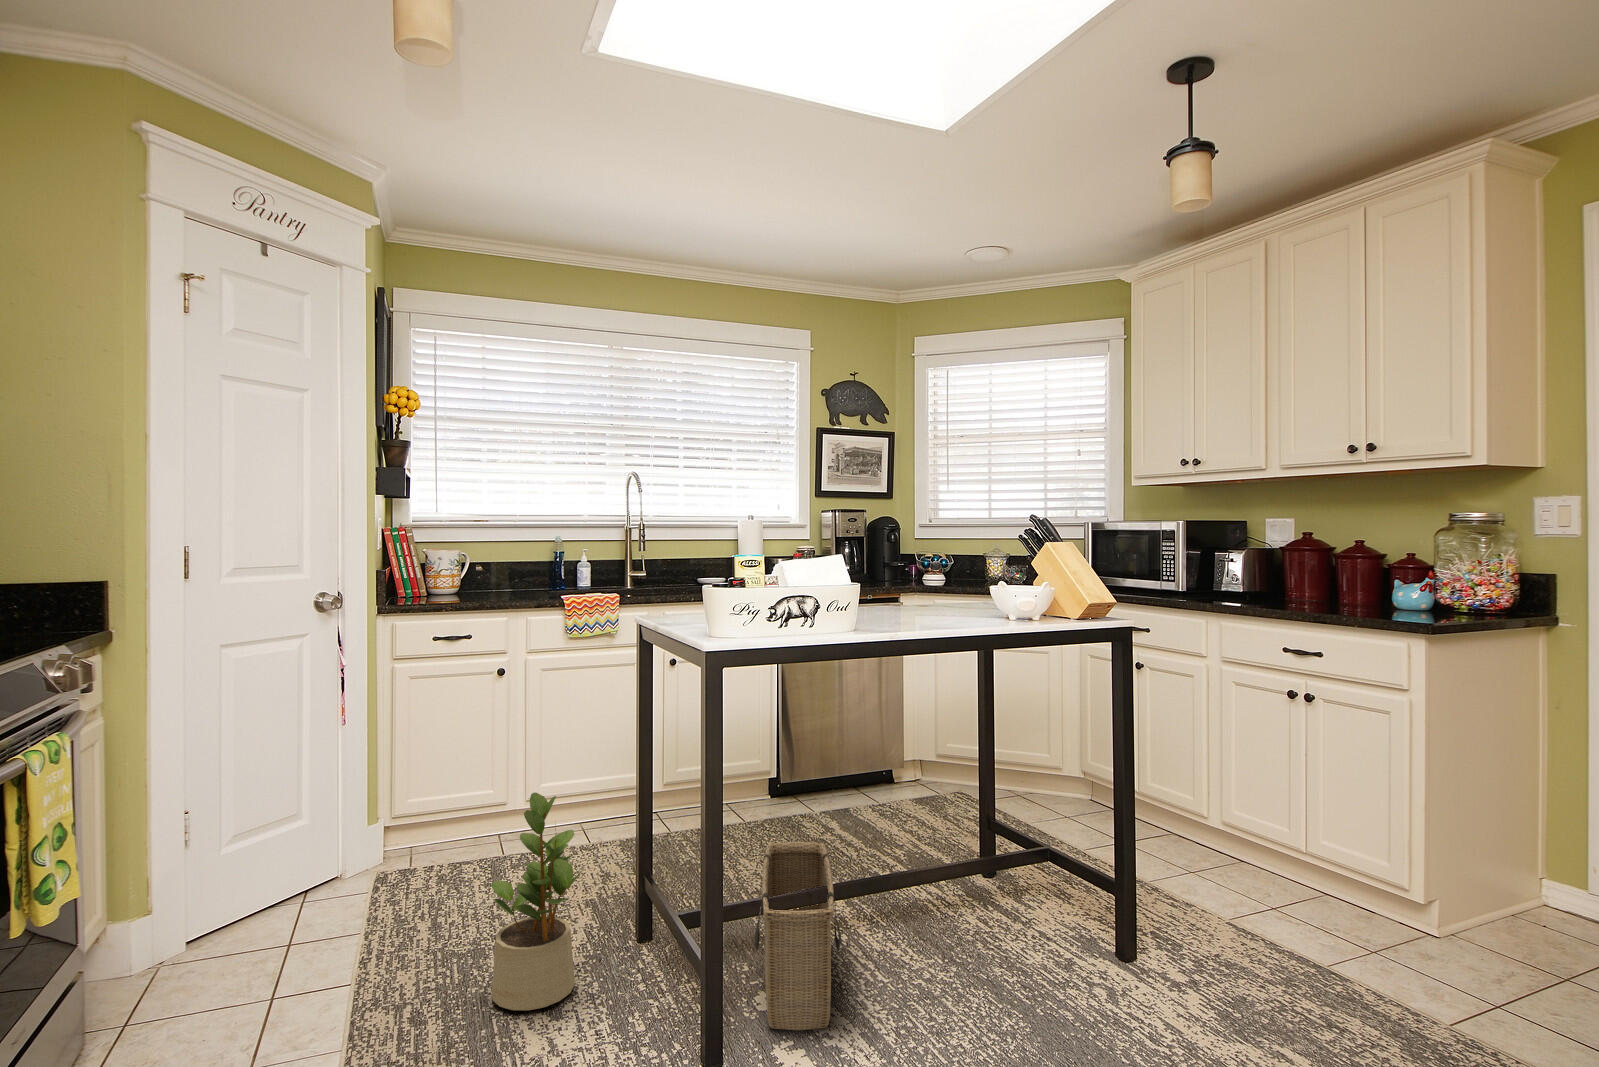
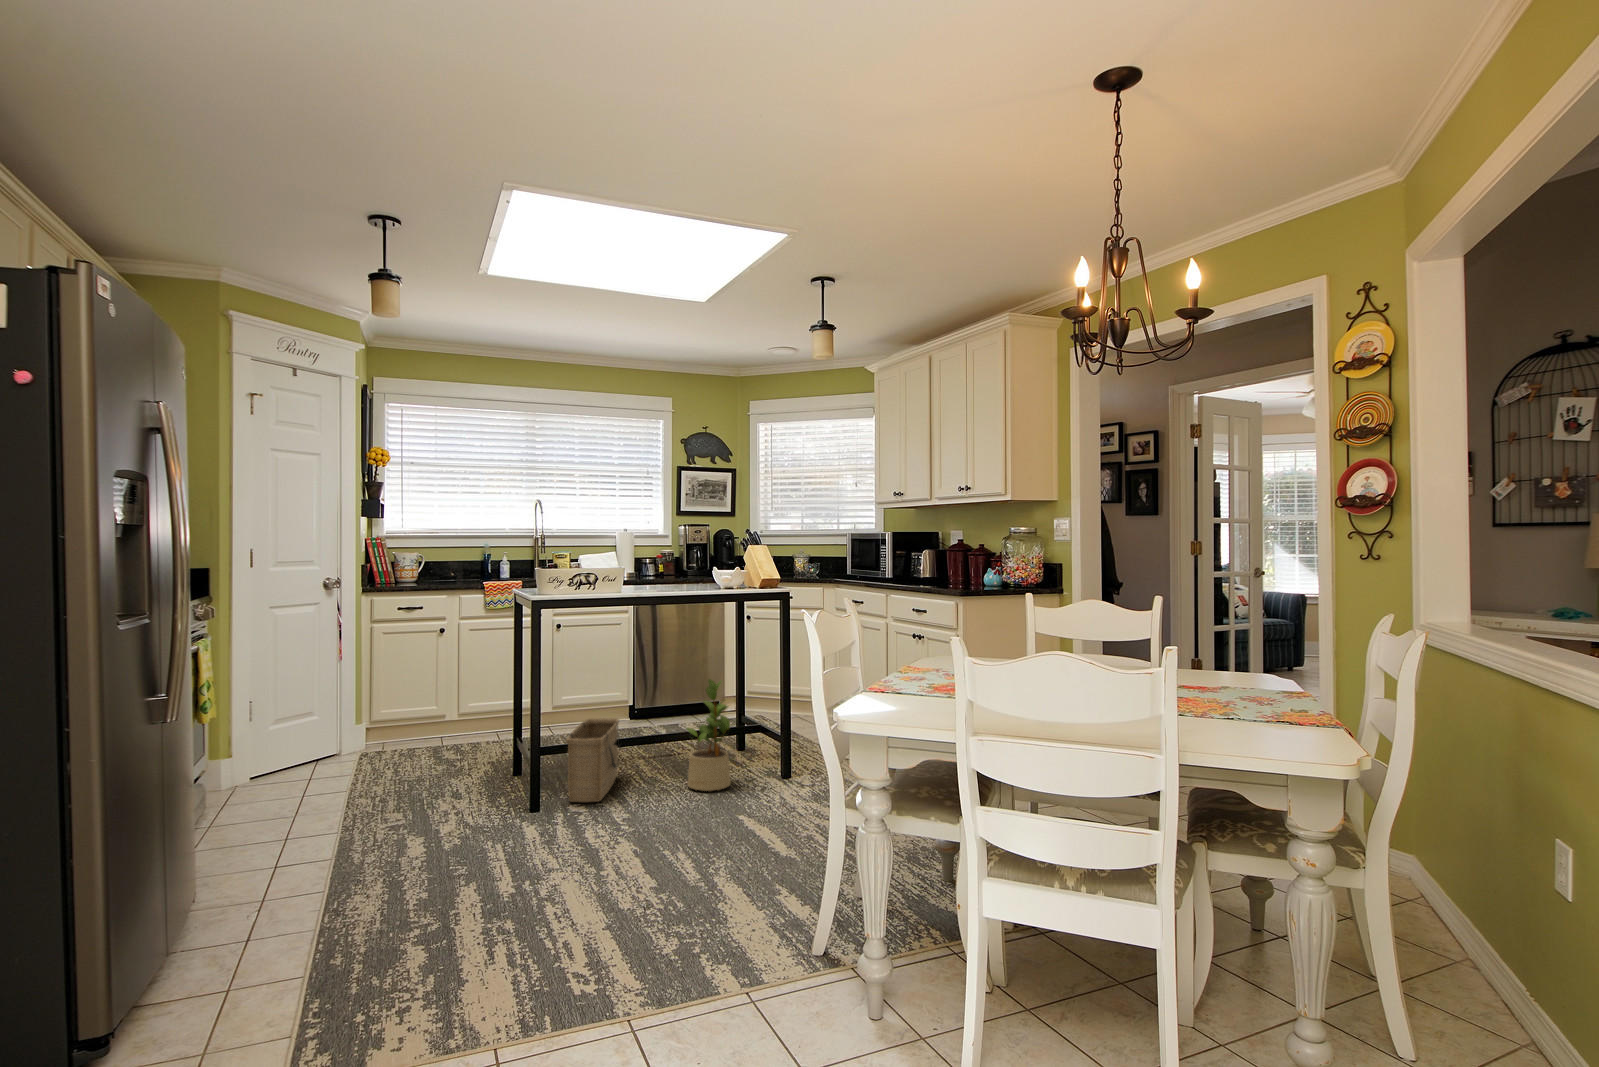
potted plant: present [492,793,584,1010] -> present [687,679,731,791]

